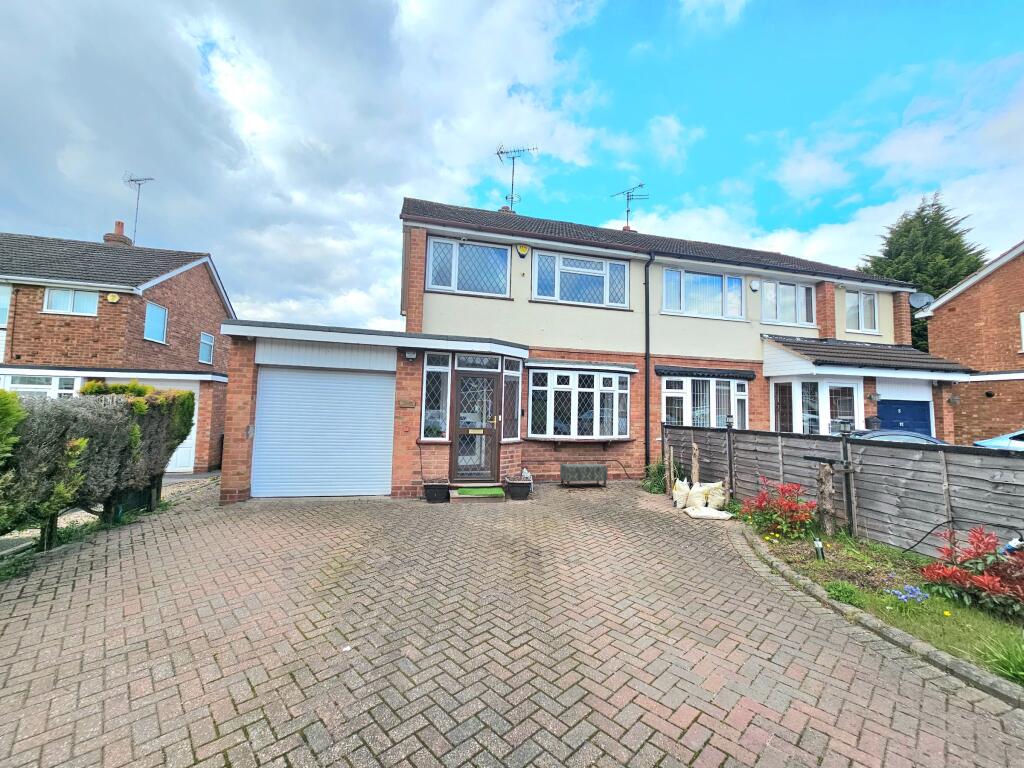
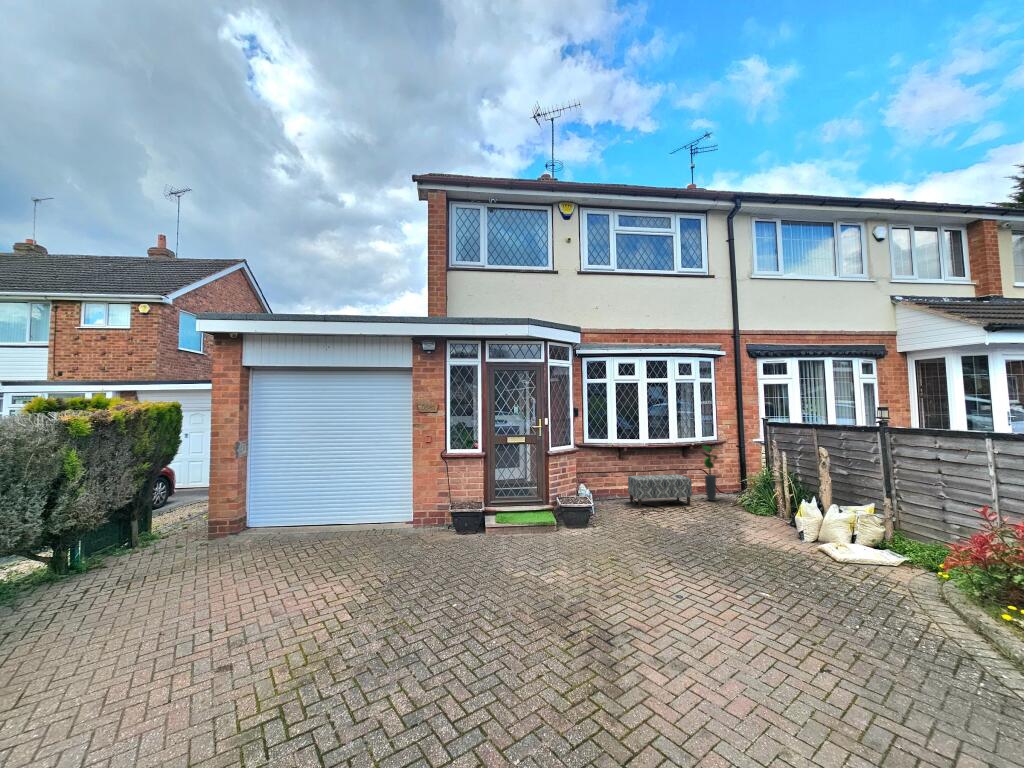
potted plant: none [614,442,632,484] -> present [702,446,718,501]

